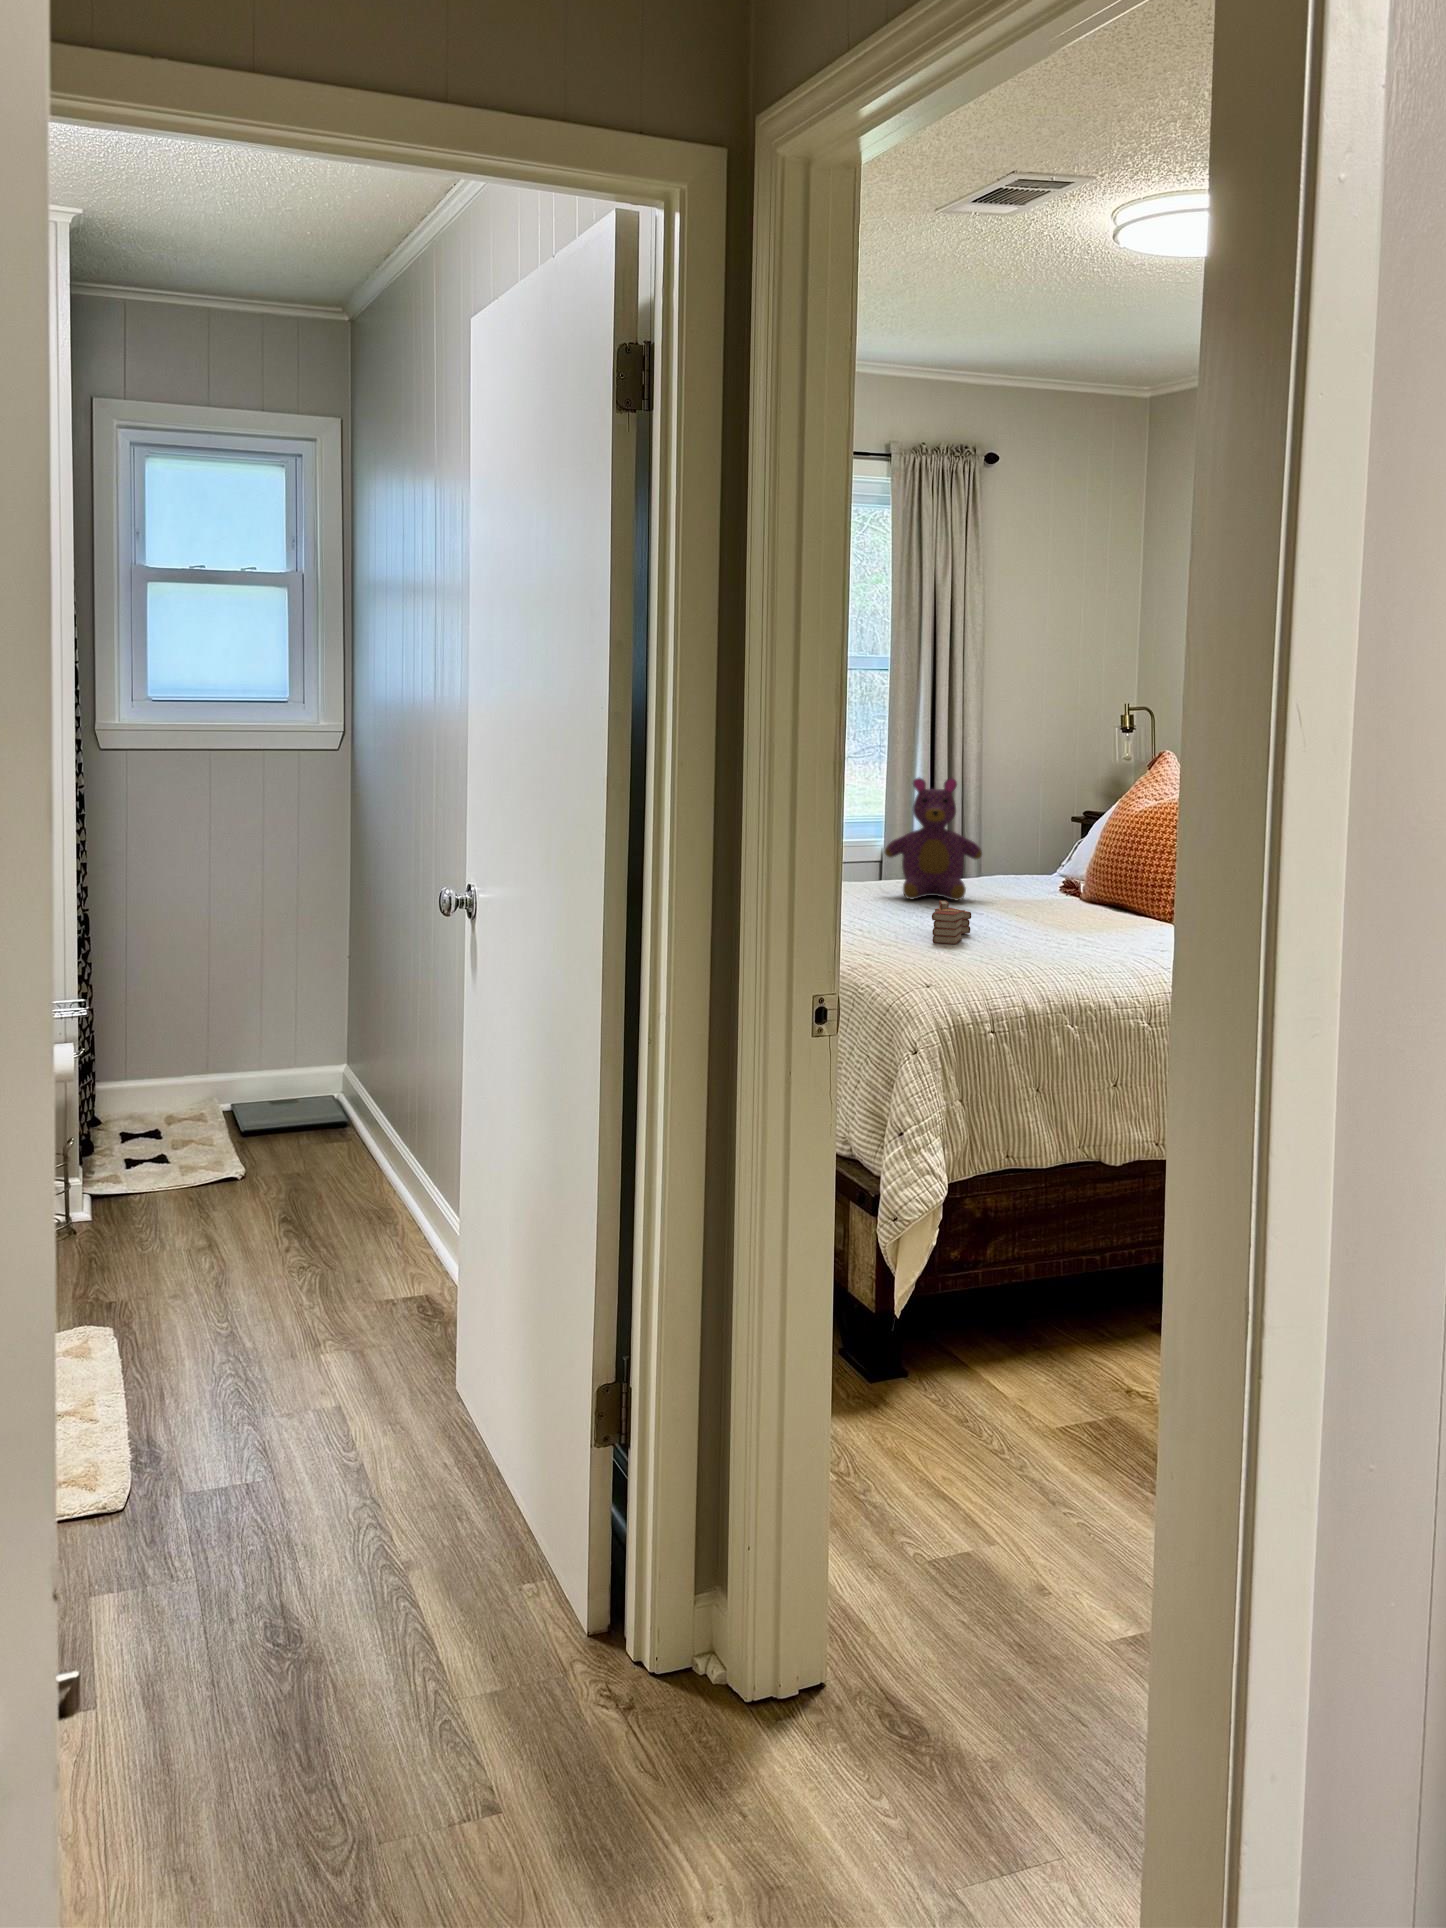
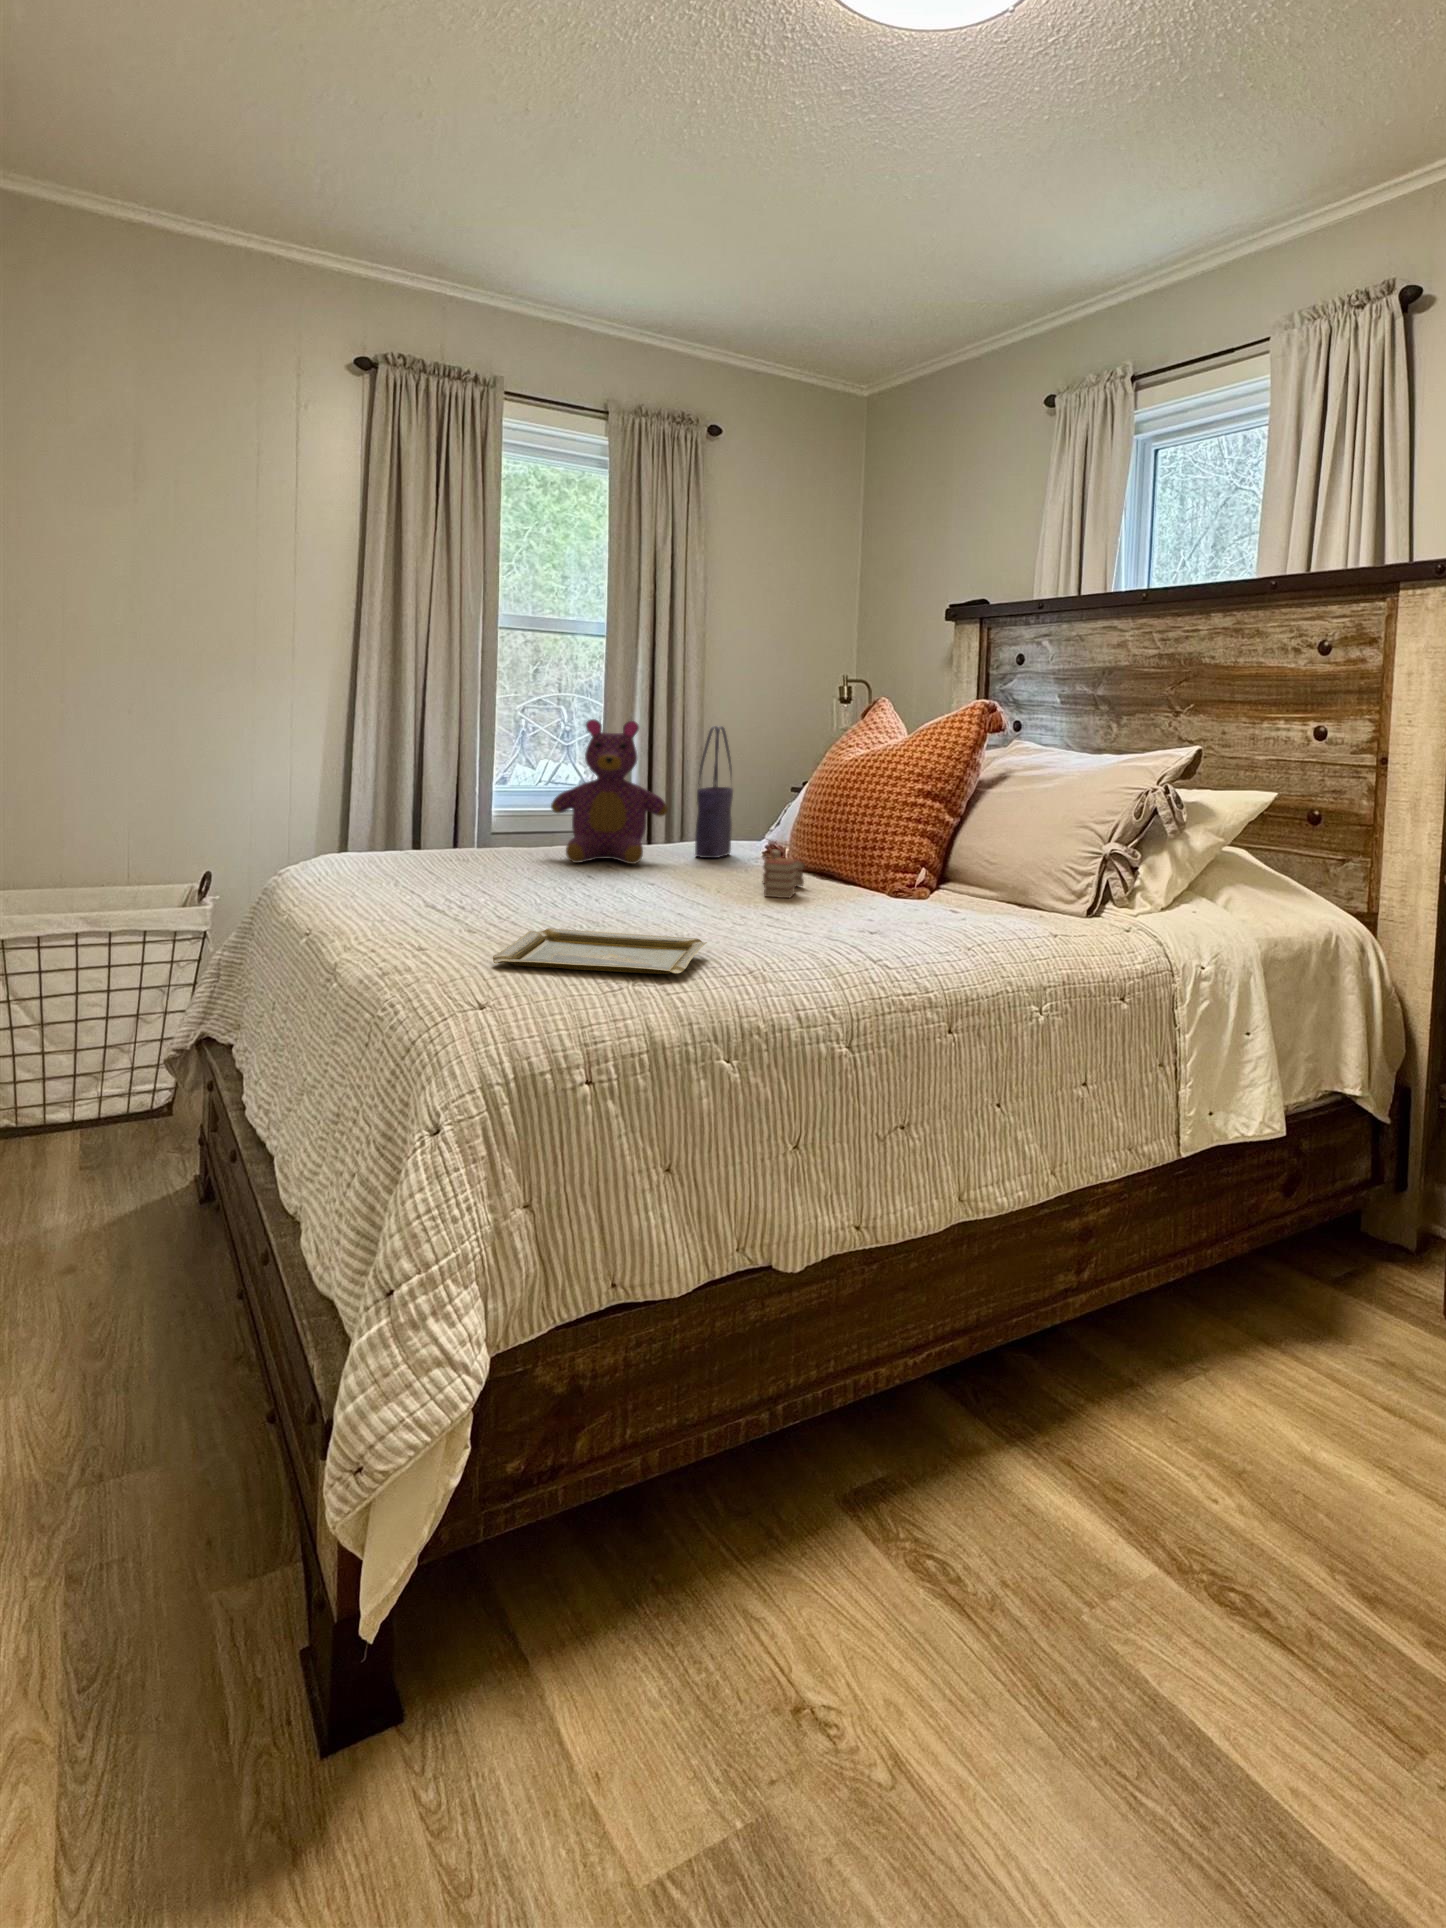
tote bag: none [1004,779,1035,895] -> present [695,726,733,858]
book: present [932,900,971,944] -> present [762,849,805,898]
tray: none [918,945,1050,972] -> present [493,928,707,974]

